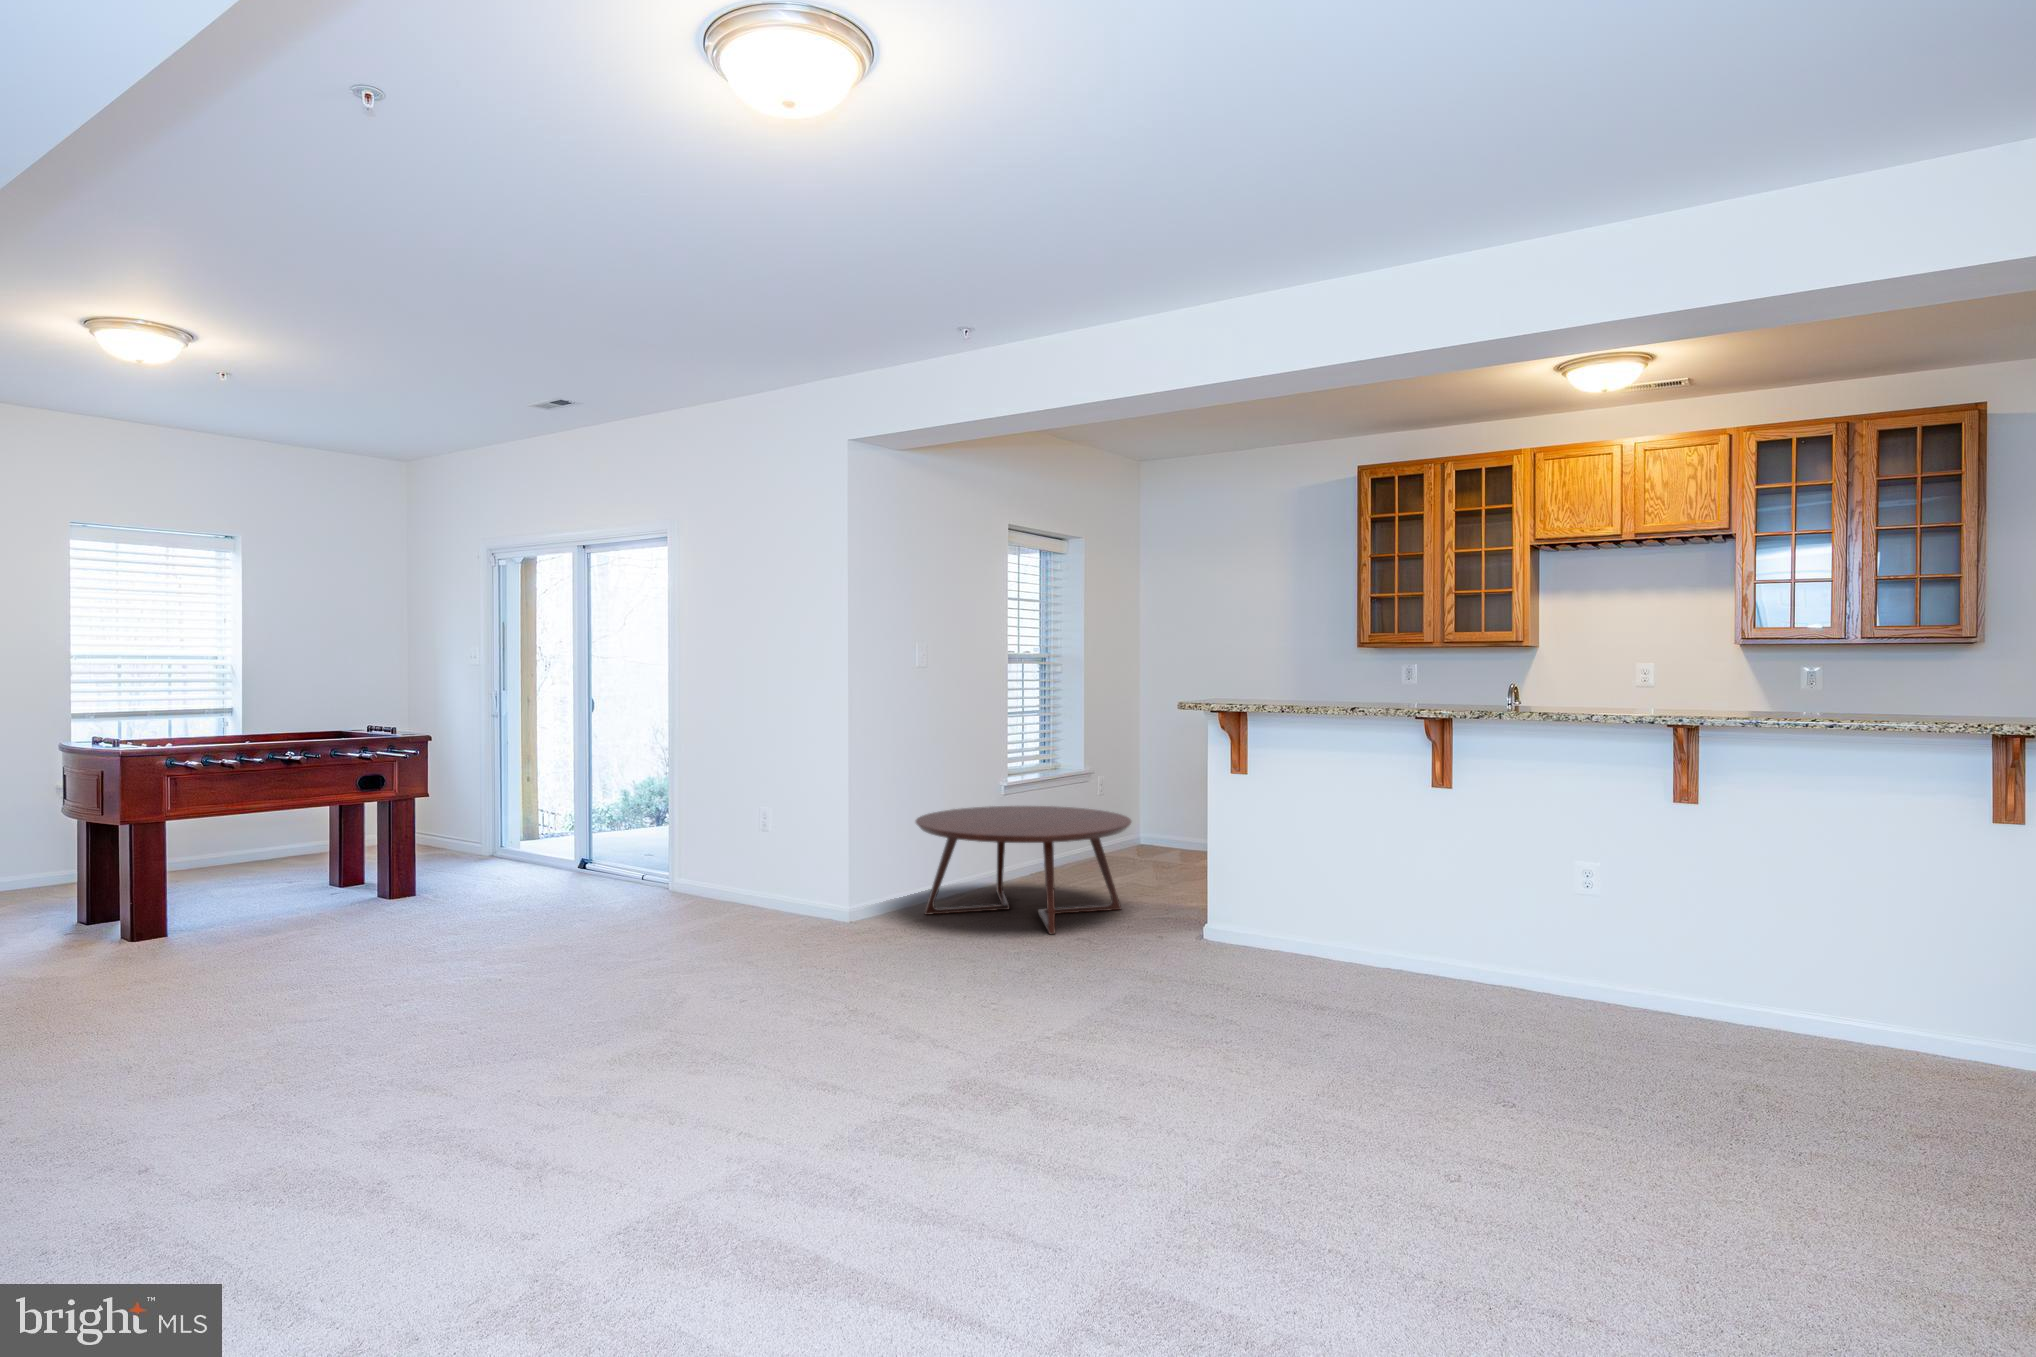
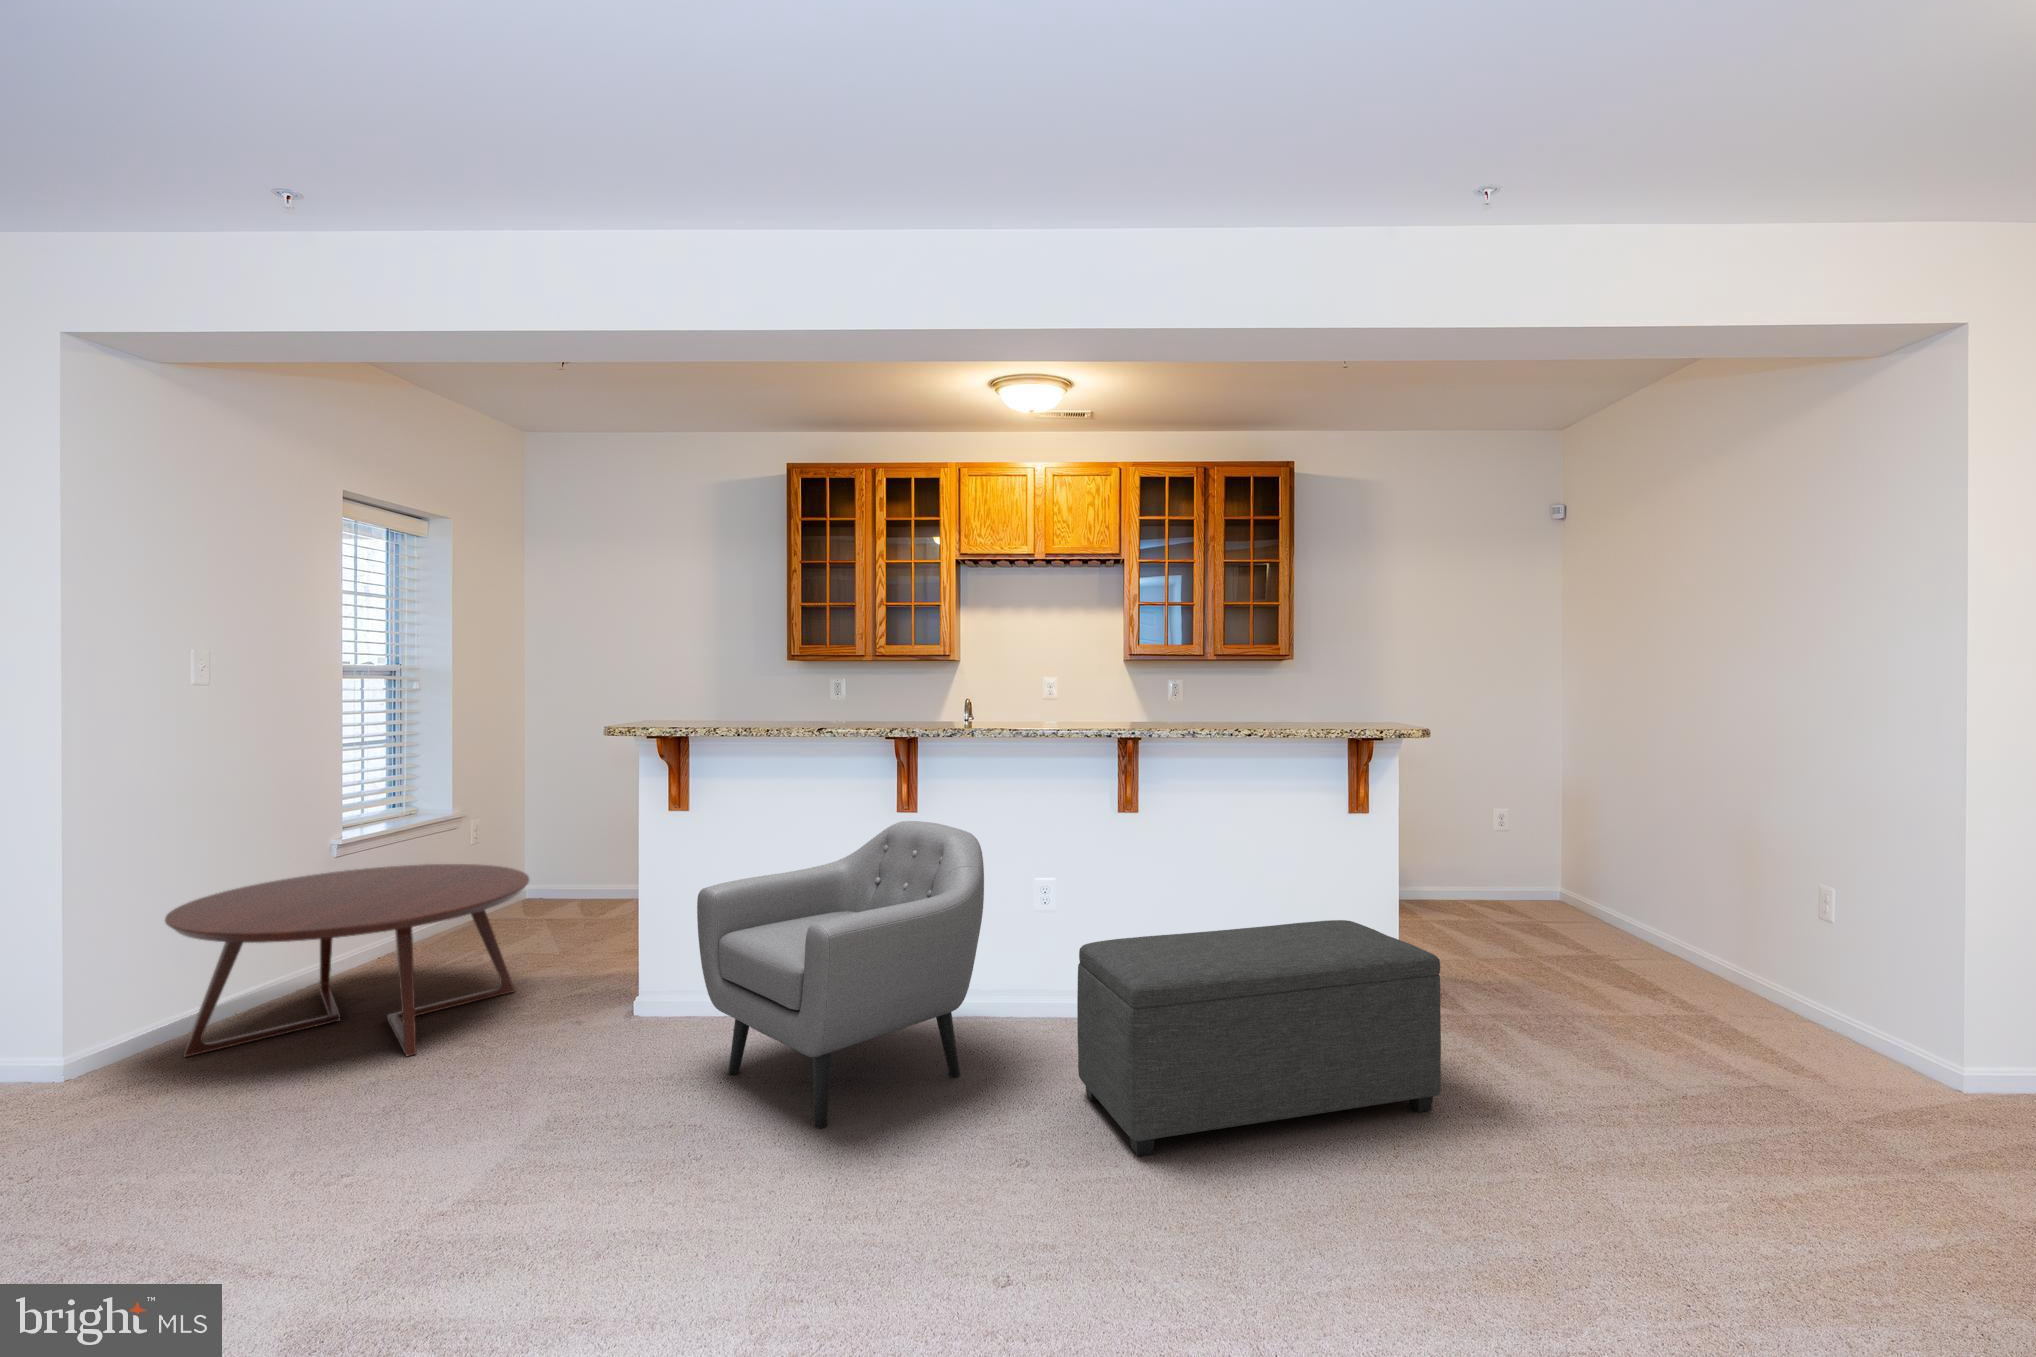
armchair: none [1243,793,1480,1018] -> present [697,821,984,1128]
ottoman: none [1554,906,1951,1117] -> present [1077,920,1441,1156]

